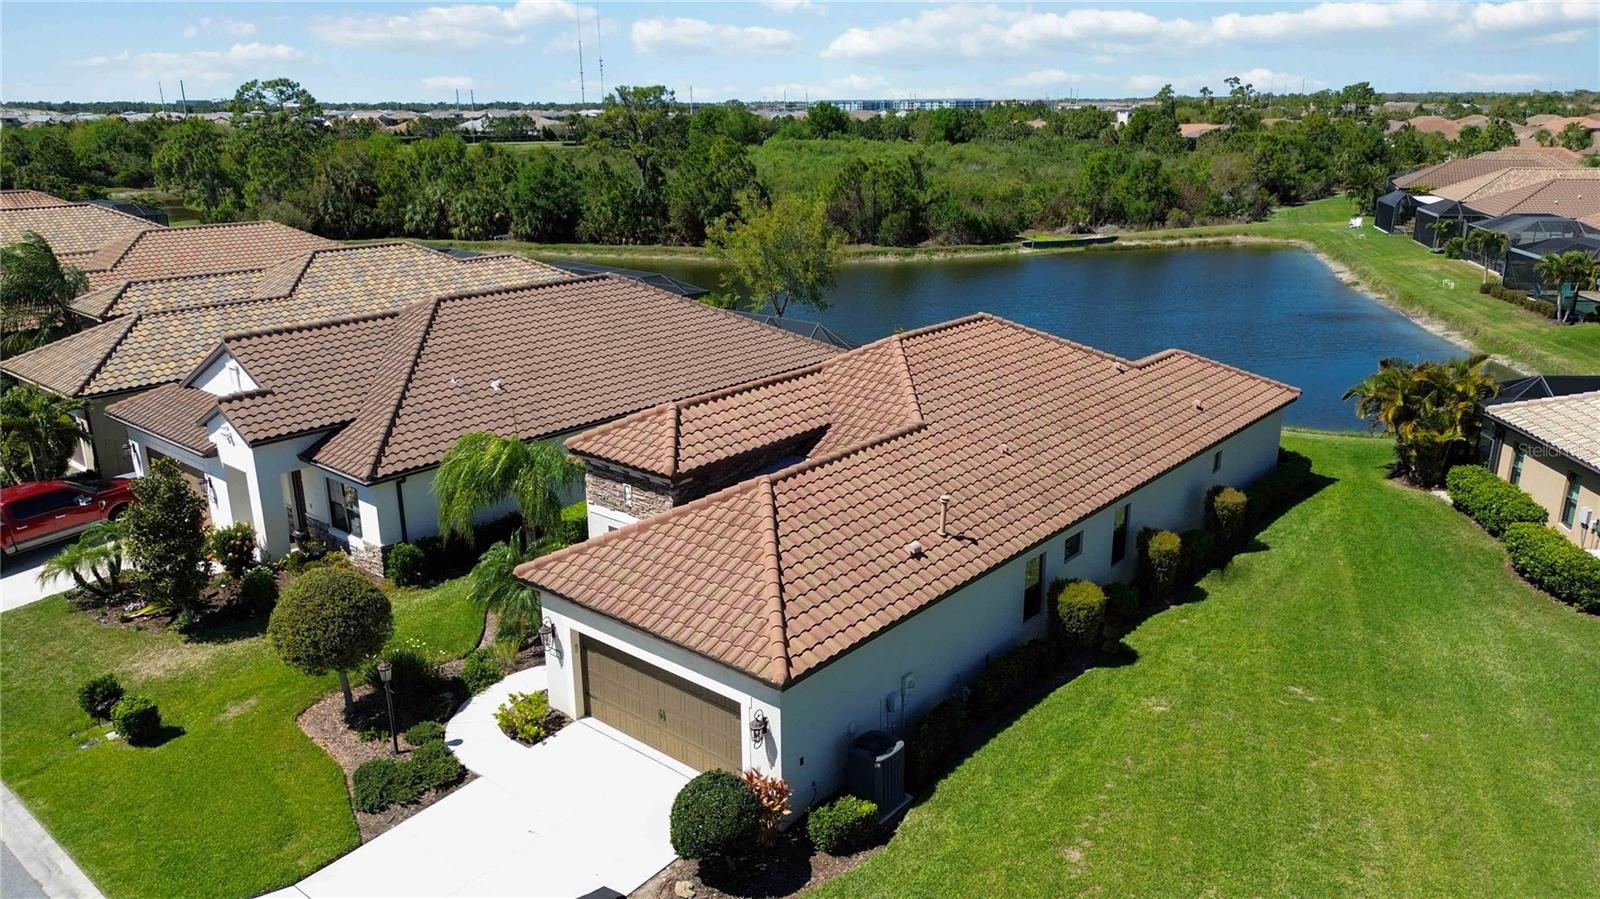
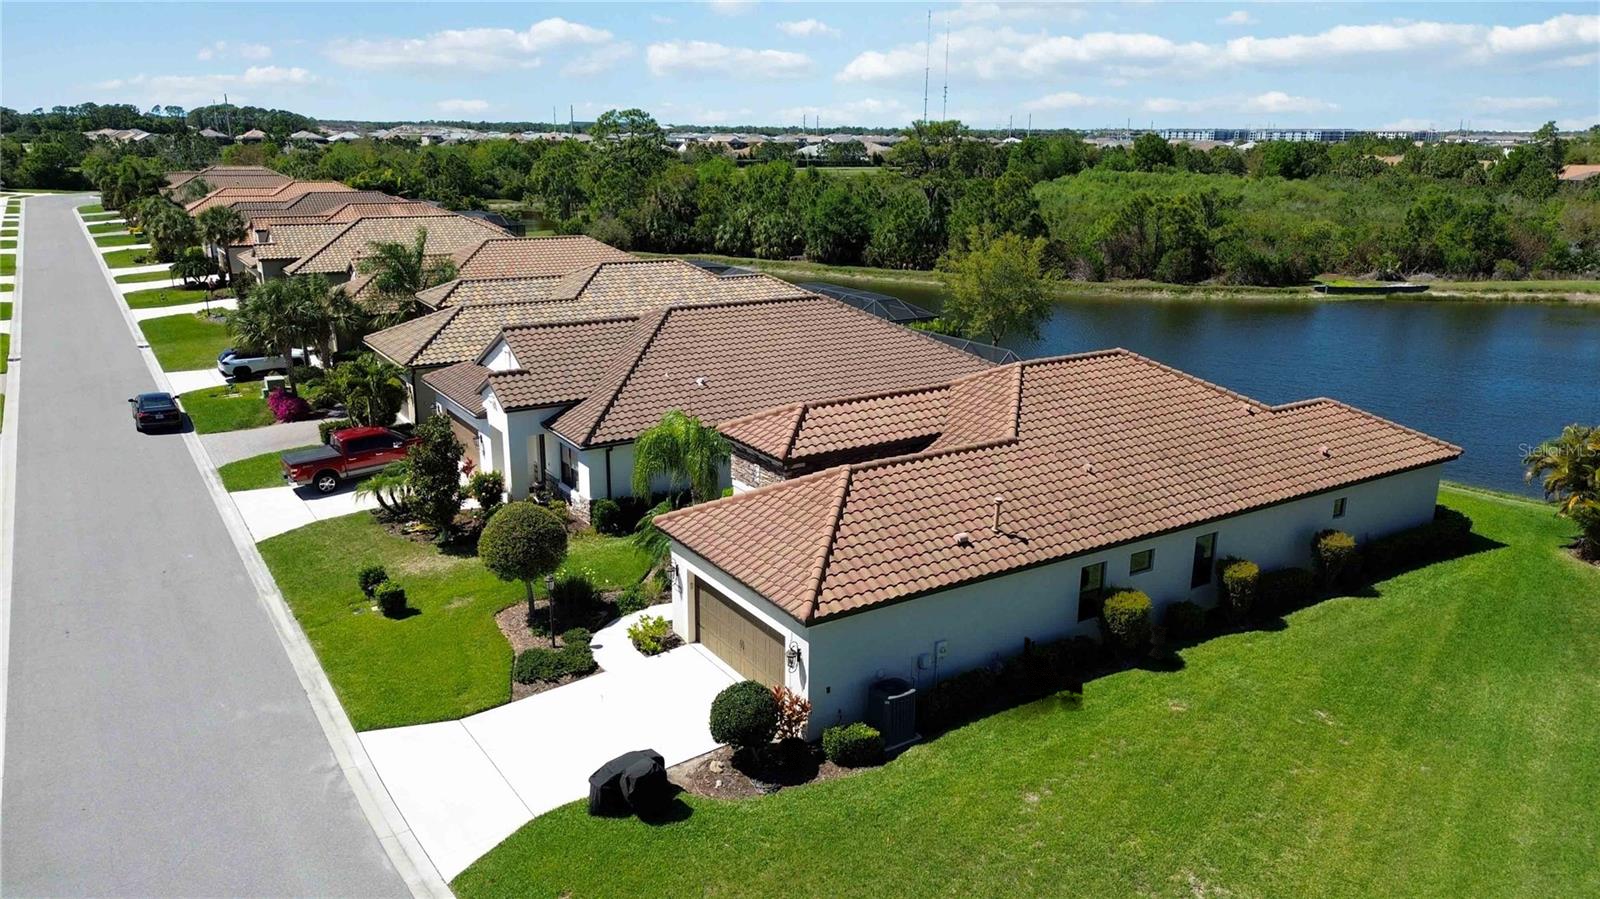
bench: present [1204,540,1236,581] -> none [1291,579,1334,618]
lounge chair: none [996,653,1069,728] -> present [1024,637,1083,702]
waste bin: none [763,828,793,870] -> present [780,737,805,769]

